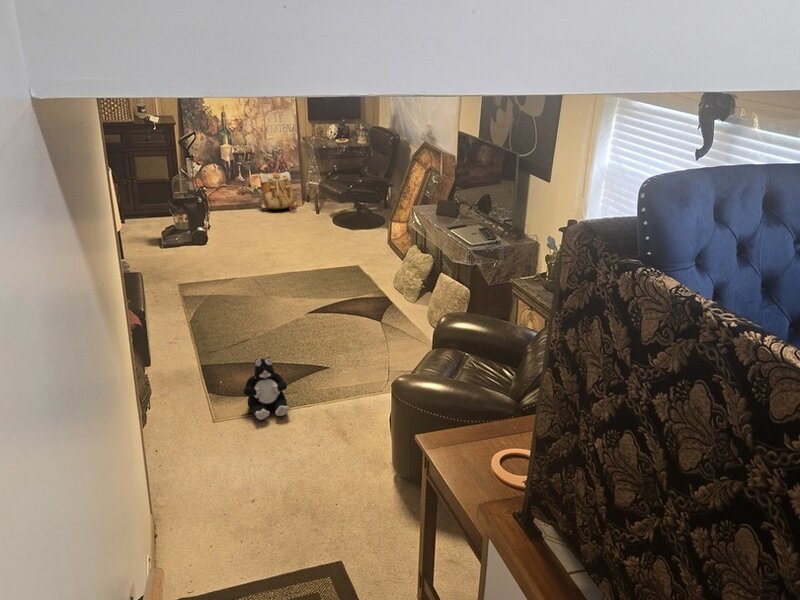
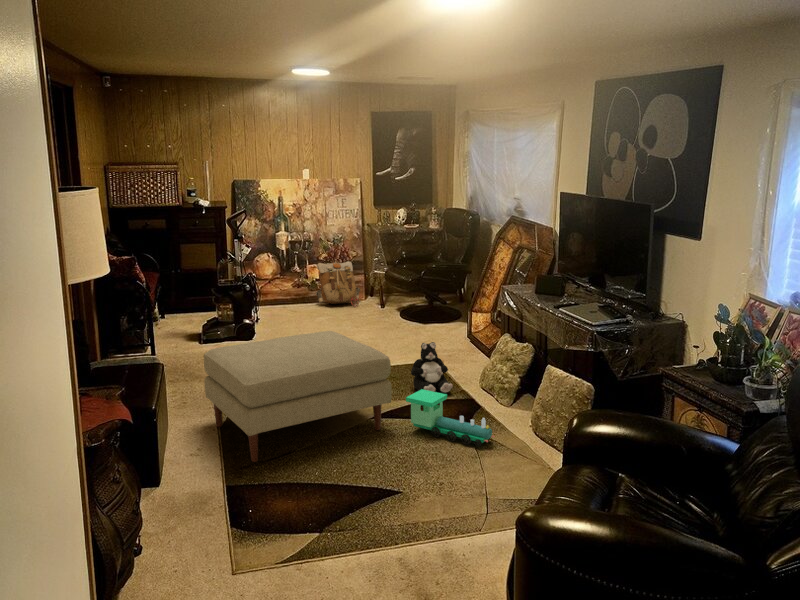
ottoman: none [174,245,323,348] -> present [204,331,392,462]
toy train: none [334,291,399,334] -> present [406,389,494,447]
plush toy: present [244,357,290,420] -> present [411,342,453,393]

